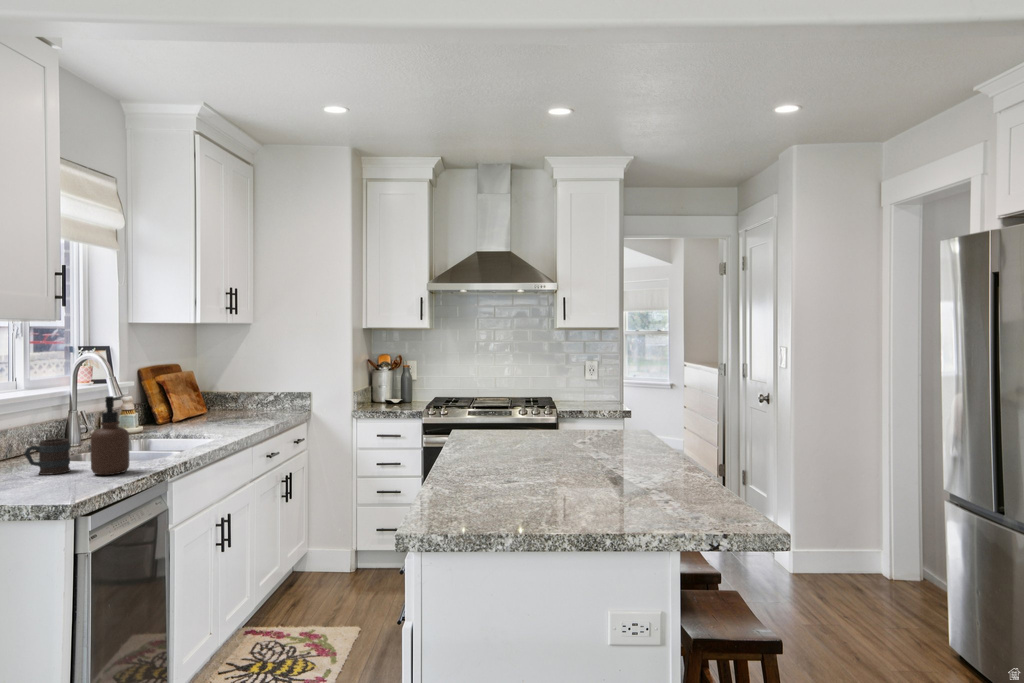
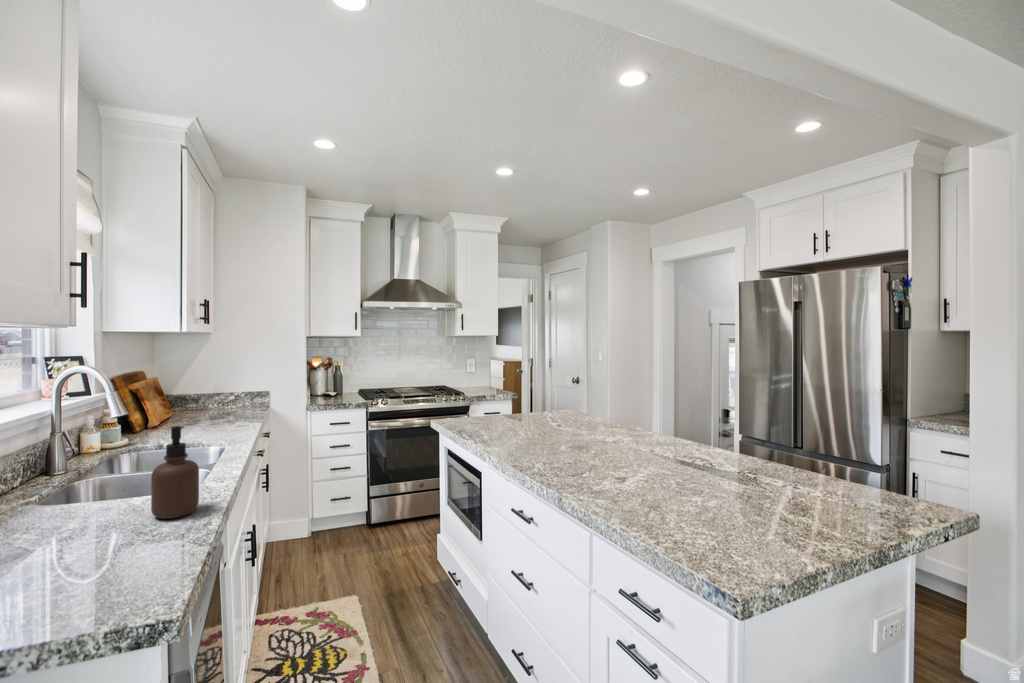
mug: present [24,439,70,475] -> none [50,478,113,528]

